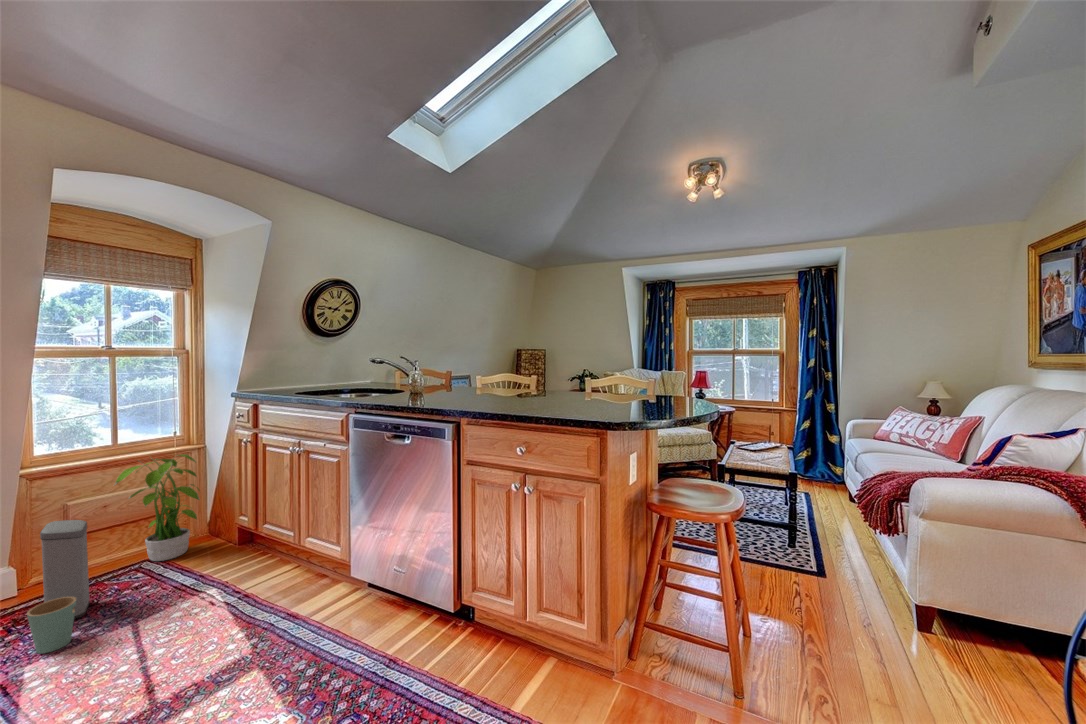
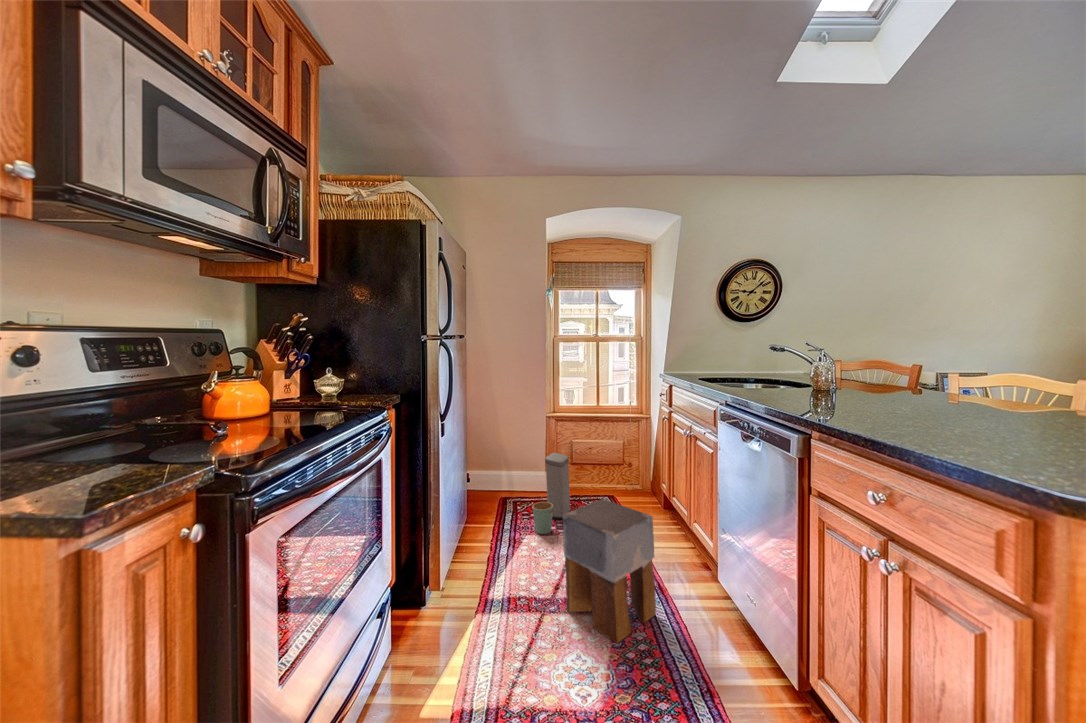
potted plant: present [115,454,200,561] -> none [590,419,641,500]
stool: none [182,535,304,702] -> present [563,499,656,643]

